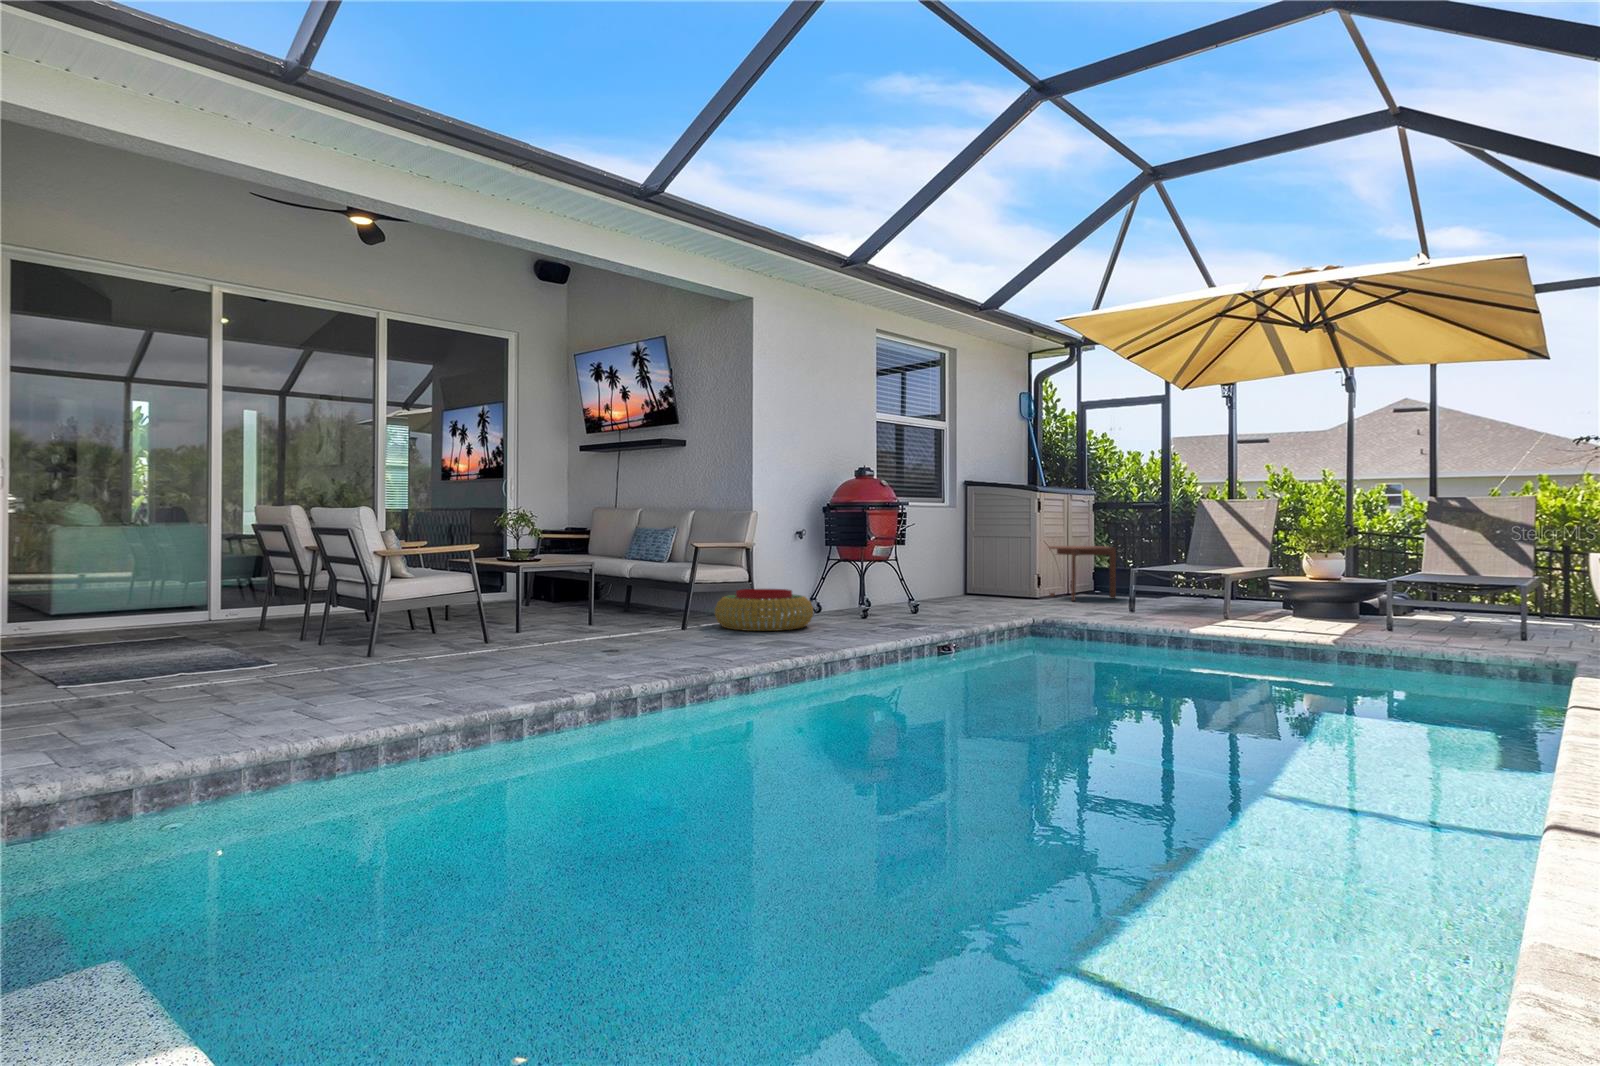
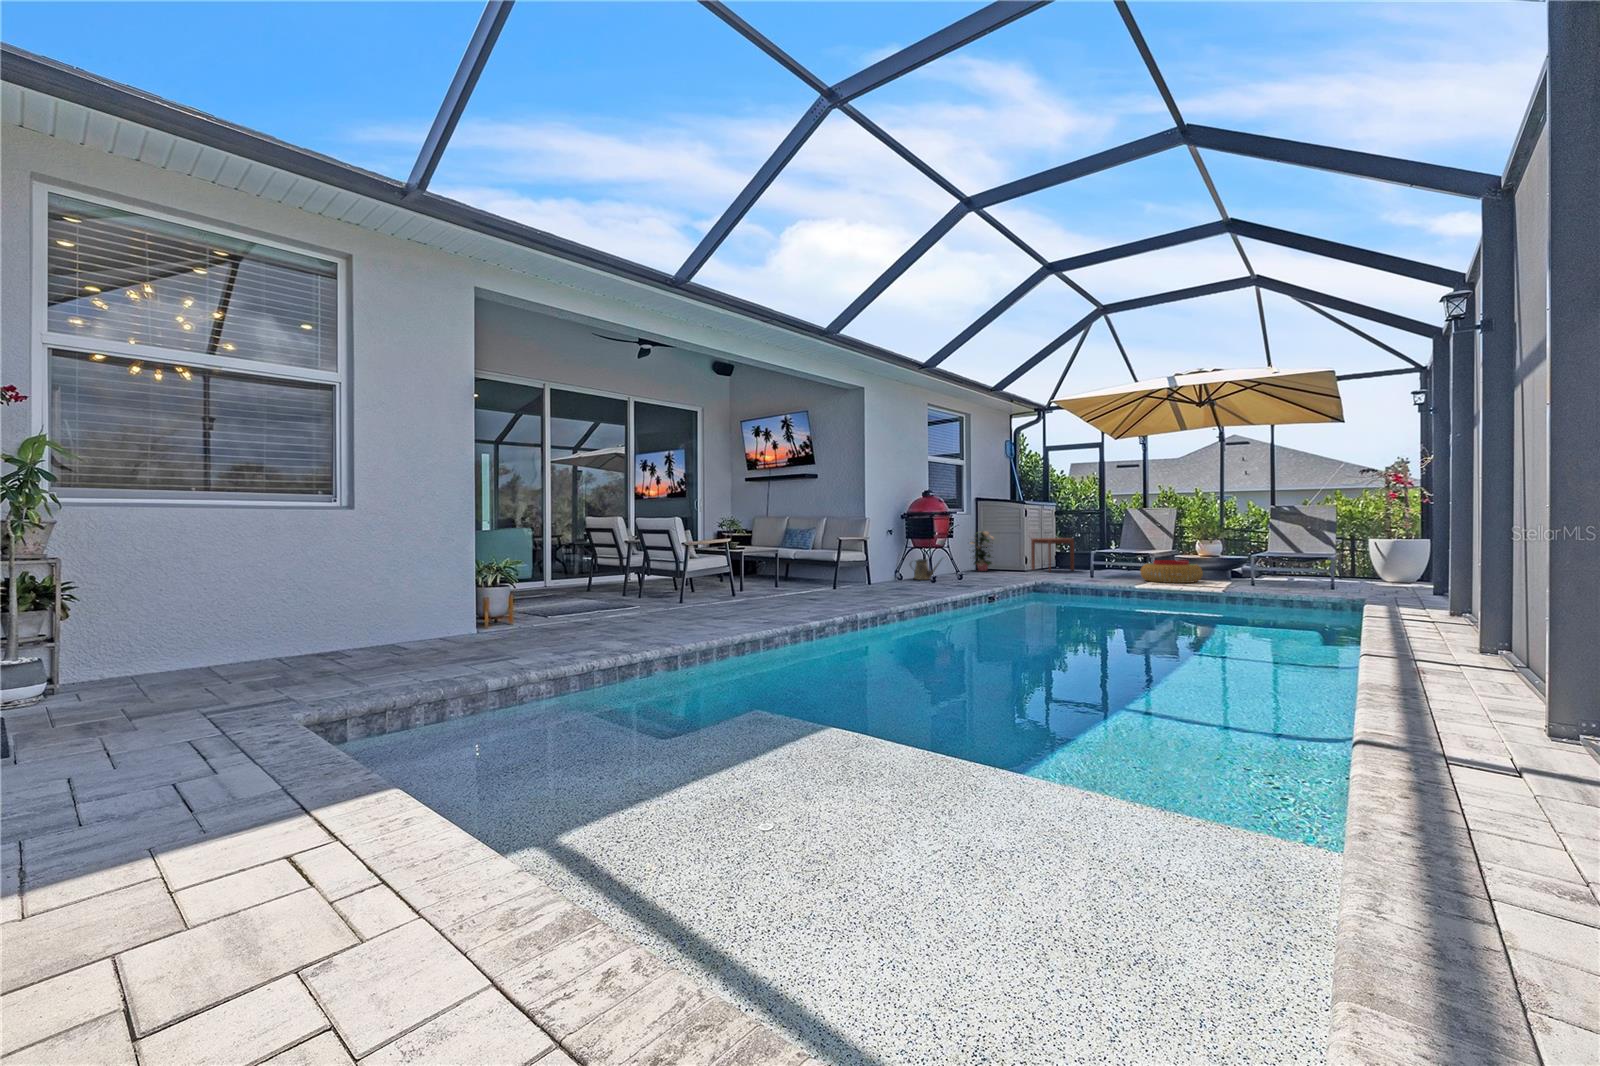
decorative plant: none [946,534,992,597] -> present [970,532,994,571]
watering can: none [835,576,888,613] -> present [910,559,942,580]
pouf: present [715,589,813,631] -> present [1140,560,1203,583]

